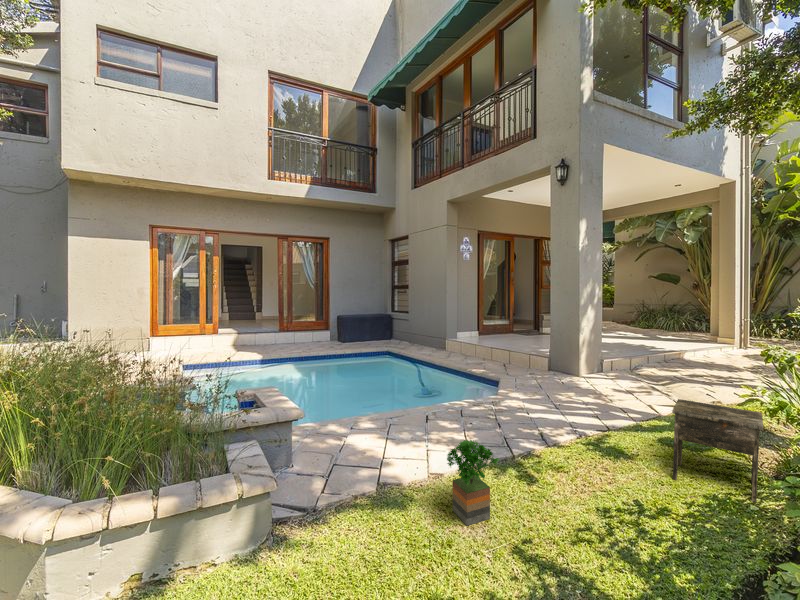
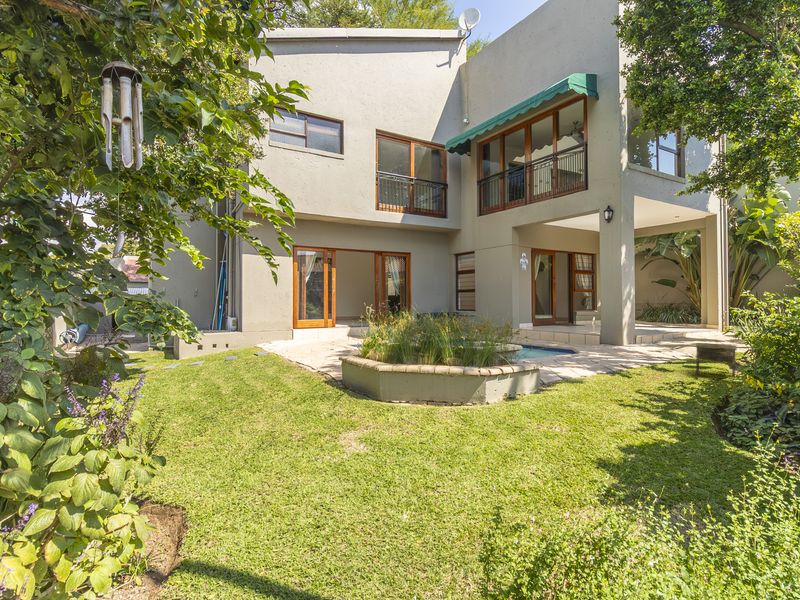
potted tree: present [447,440,500,526] -> none [602,356,626,392]

